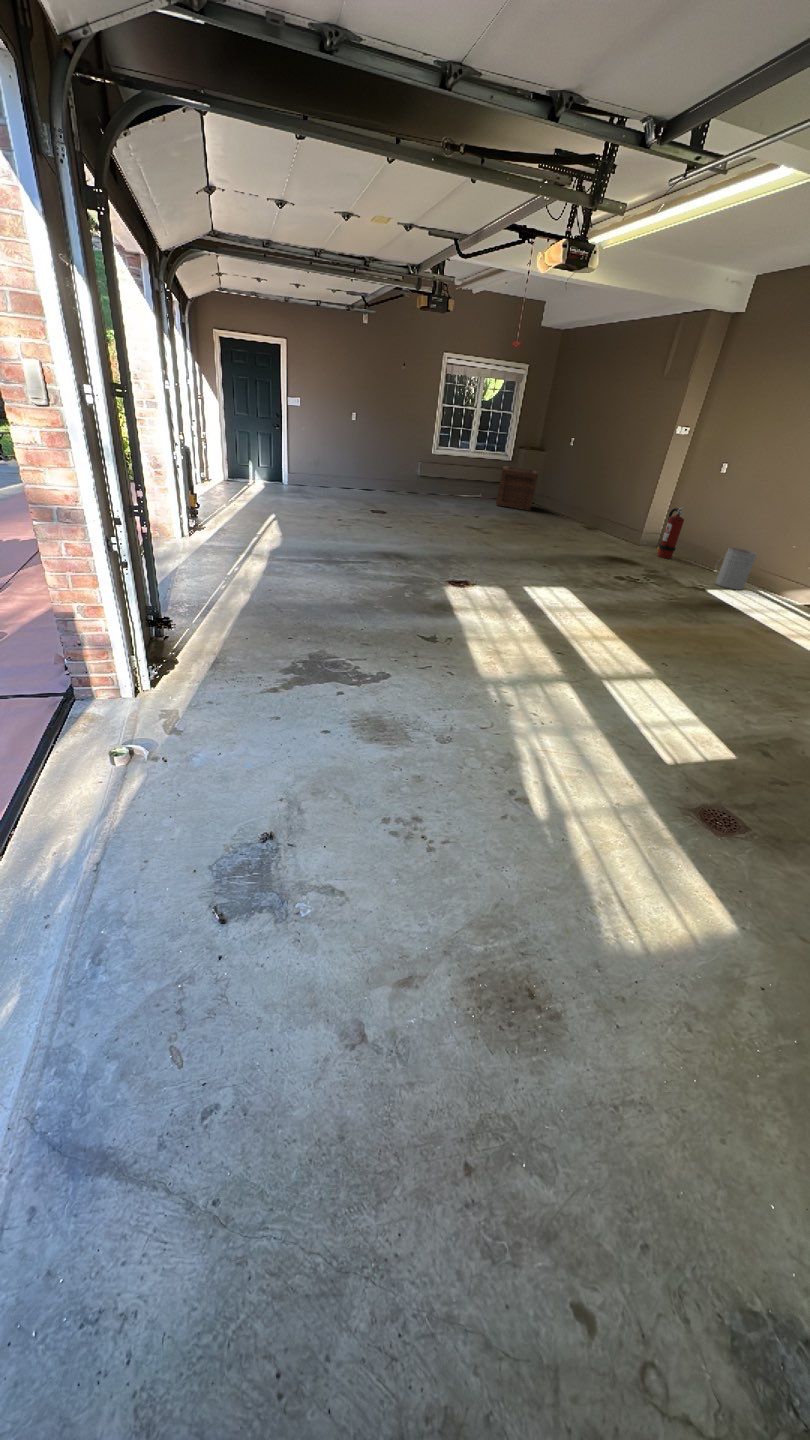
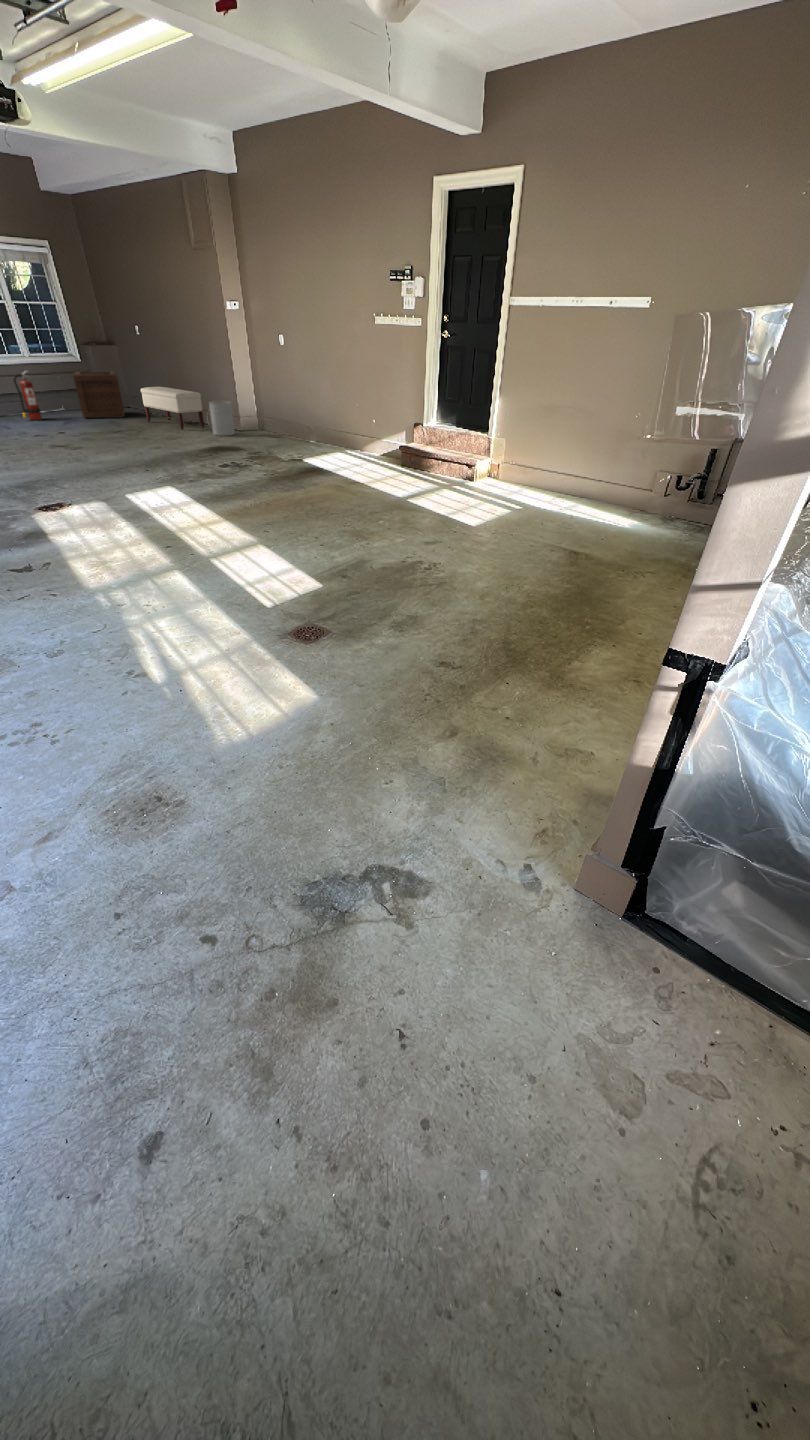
bench: none [550,489,611,534] -> present [141,387,204,430]
fire extinguisher: present [657,507,686,559] -> present [13,373,42,420]
bucket: present [716,547,757,590] -> present [209,401,235,436]

